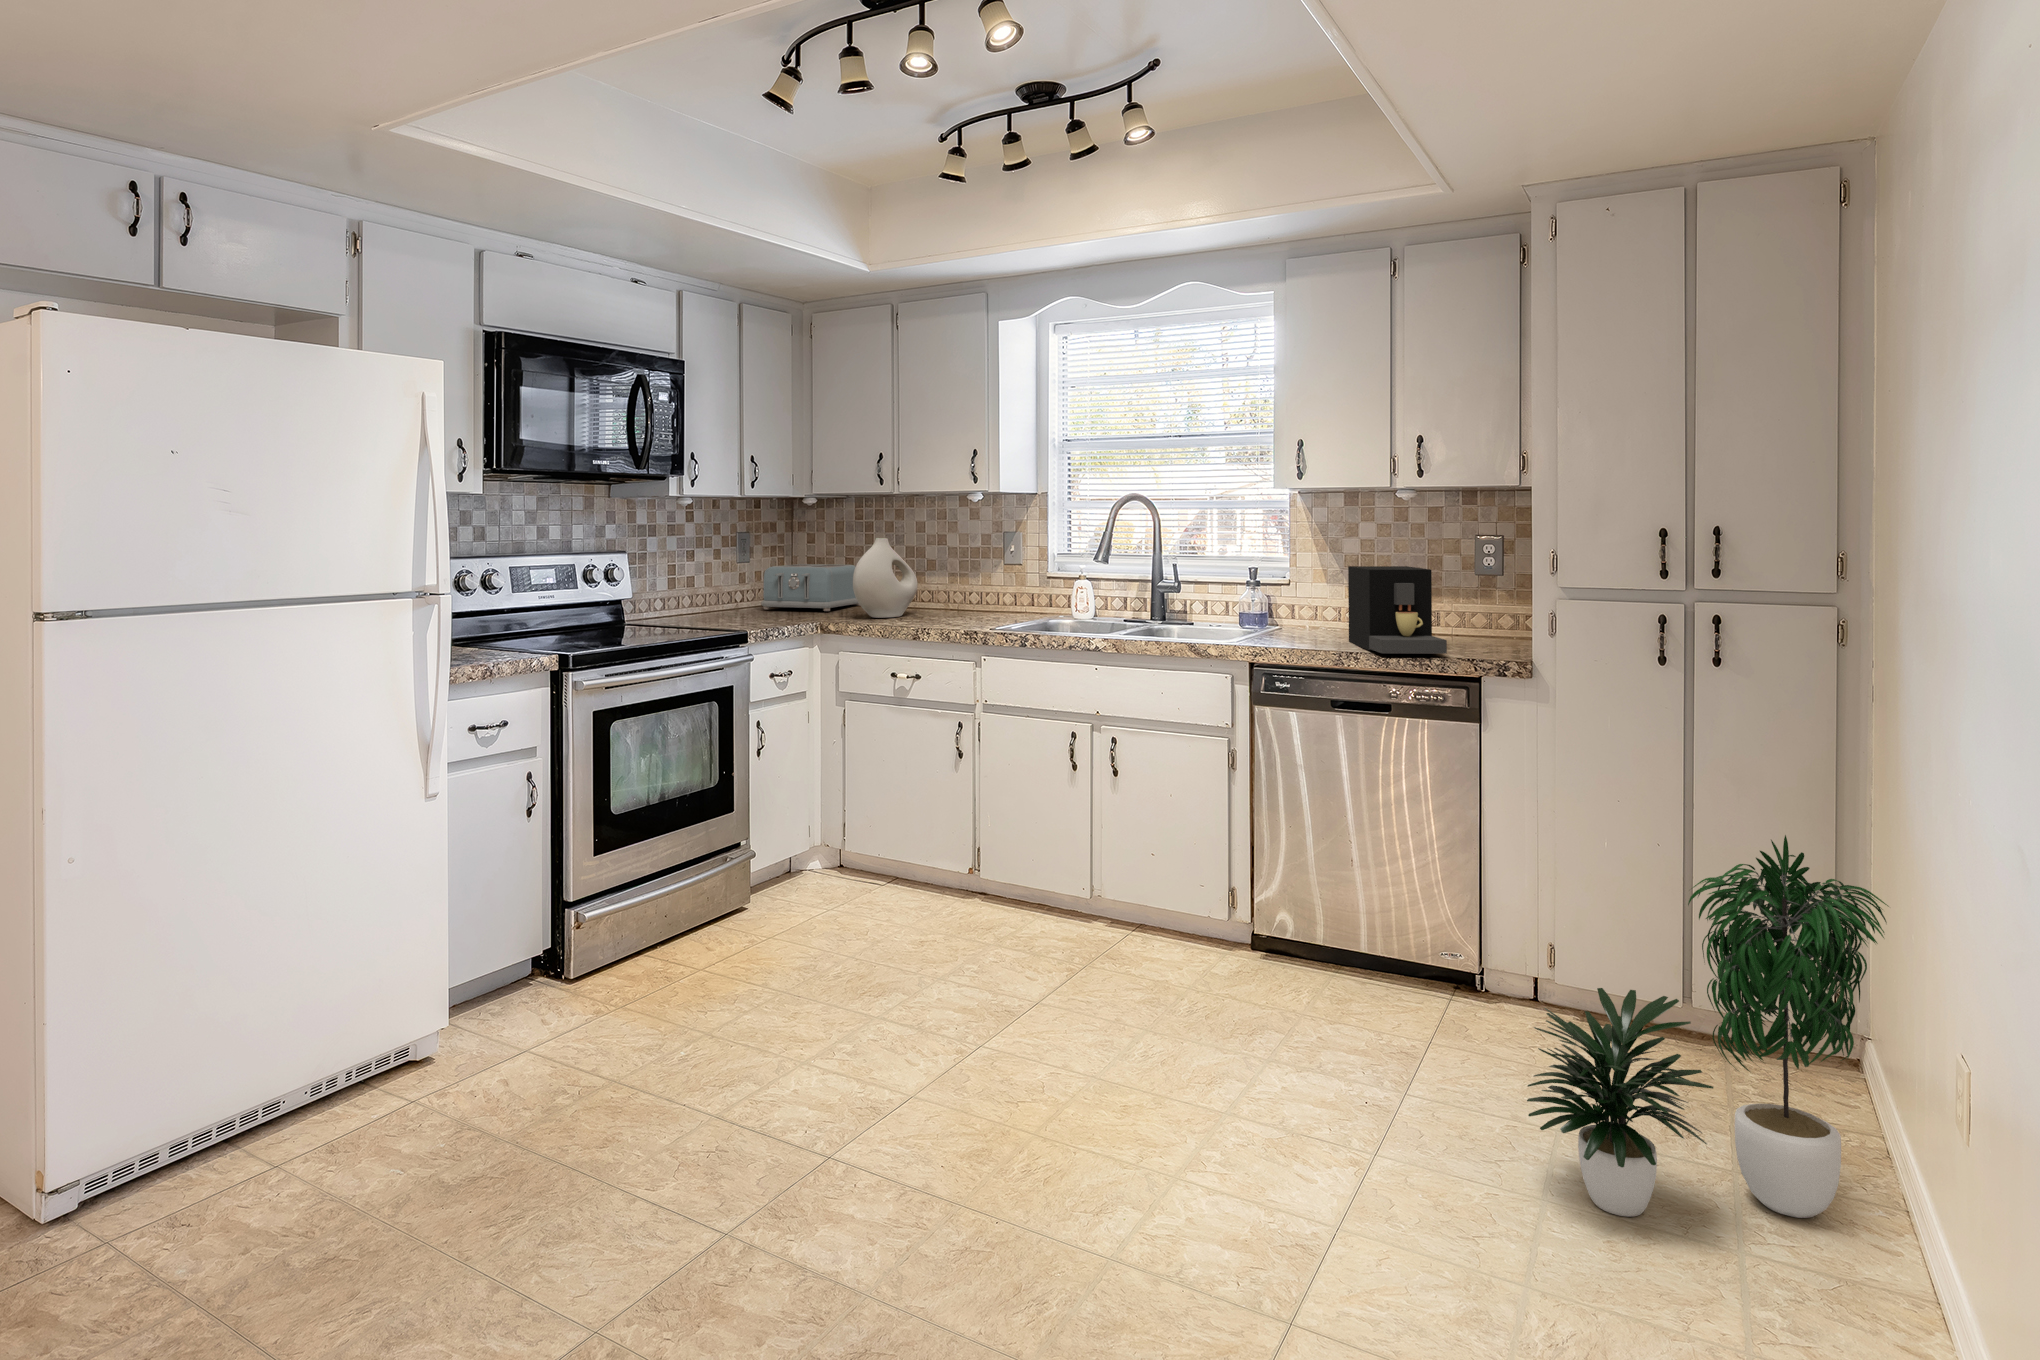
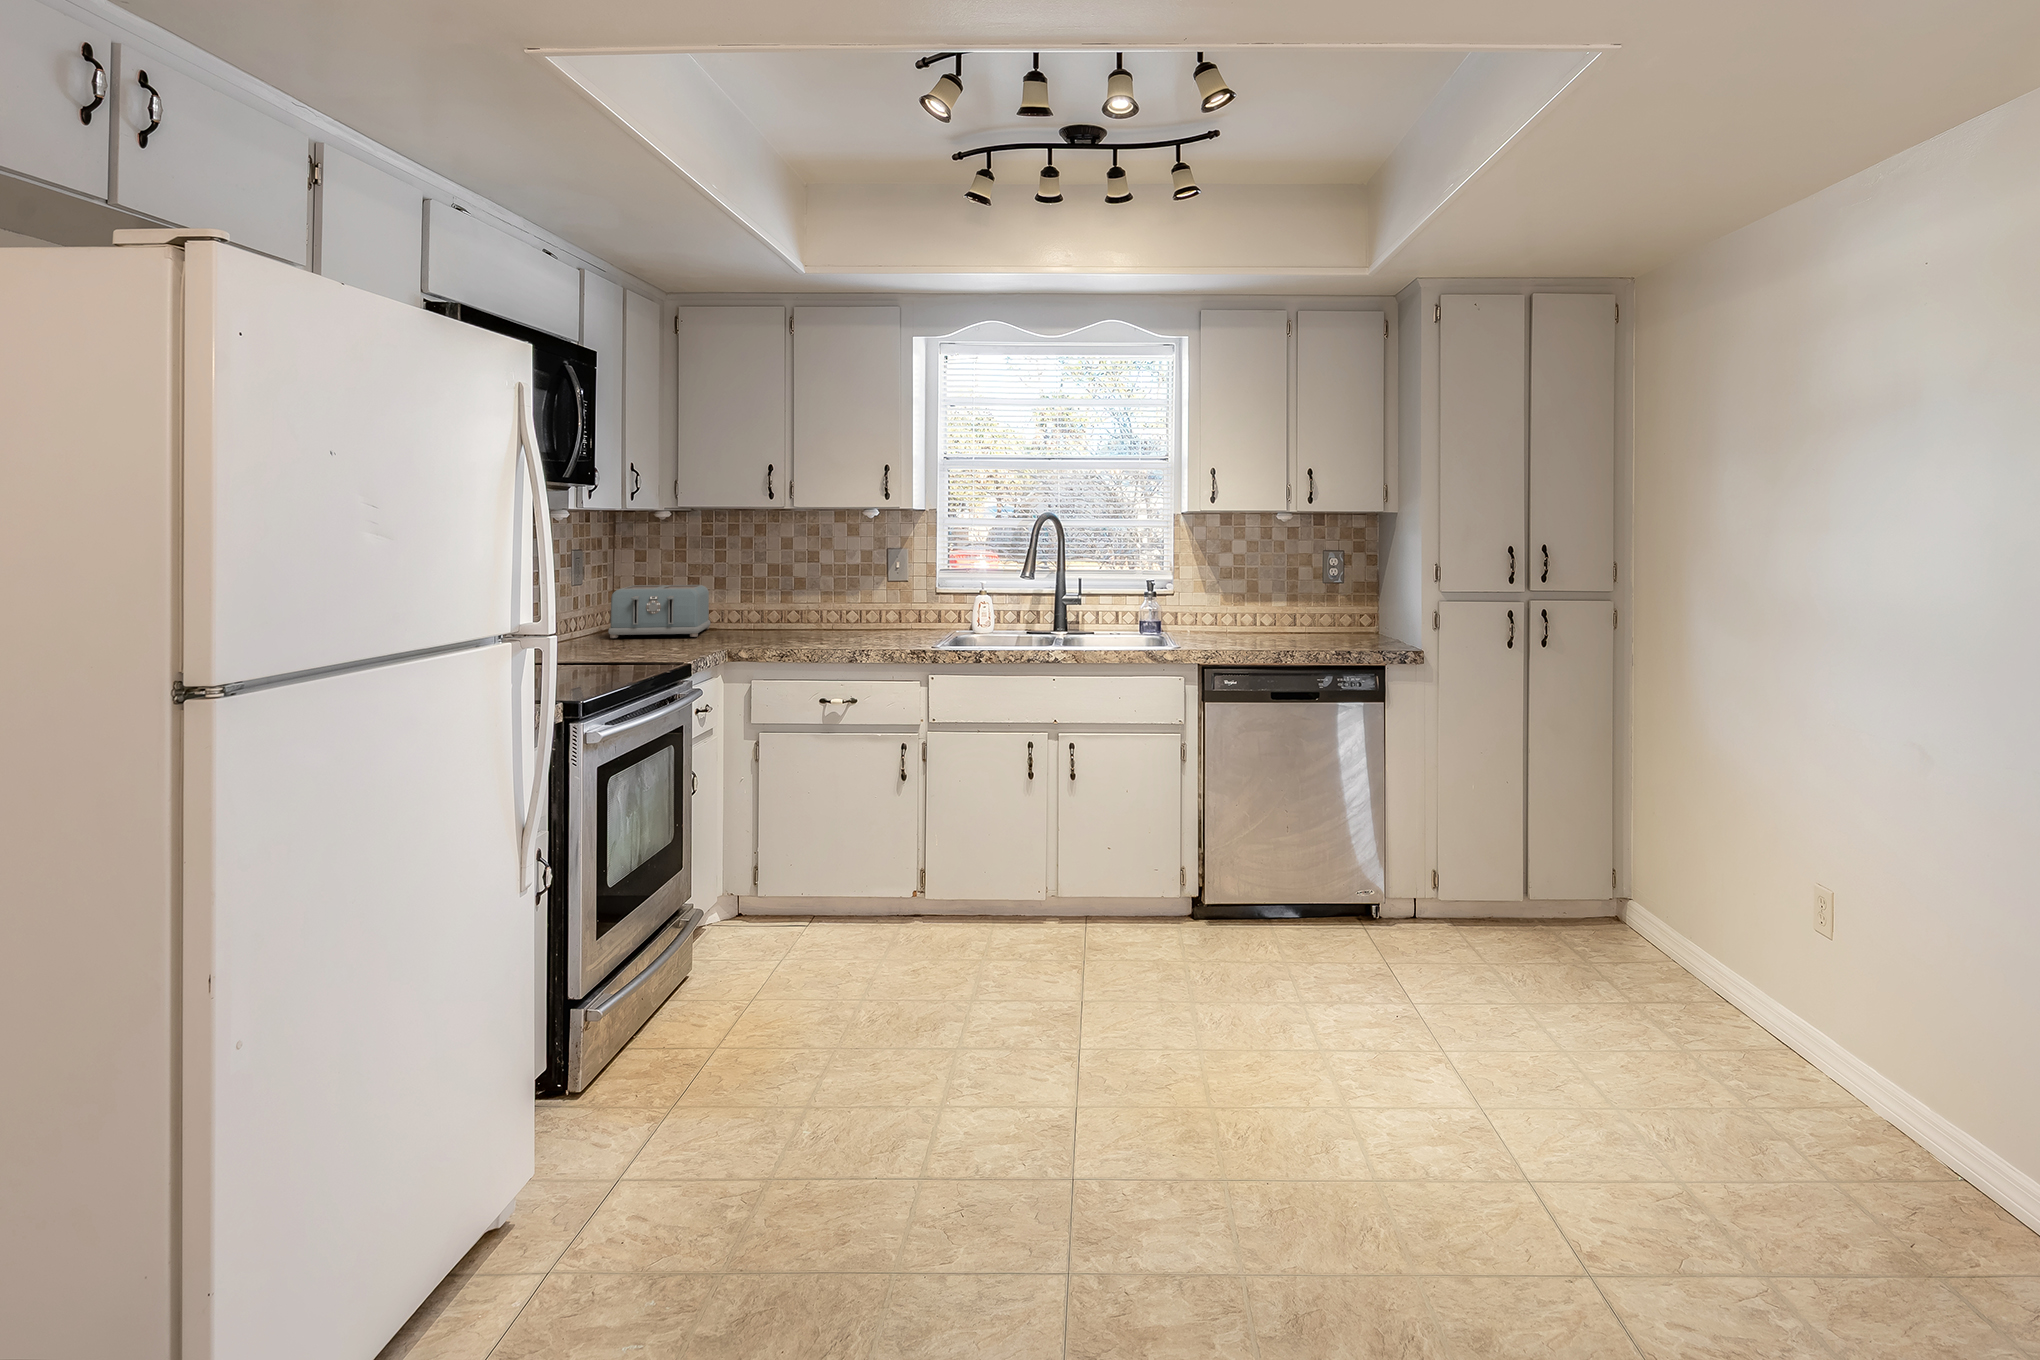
vase: present [853,538,918,618] -> none [749,556,804,641]
coffee maker: present [1348,566,1447,654] -> none [1249,578,1350,651]
potted plant: present [1527,835,1889,1218] -> none [1551,763,1754,1056]

